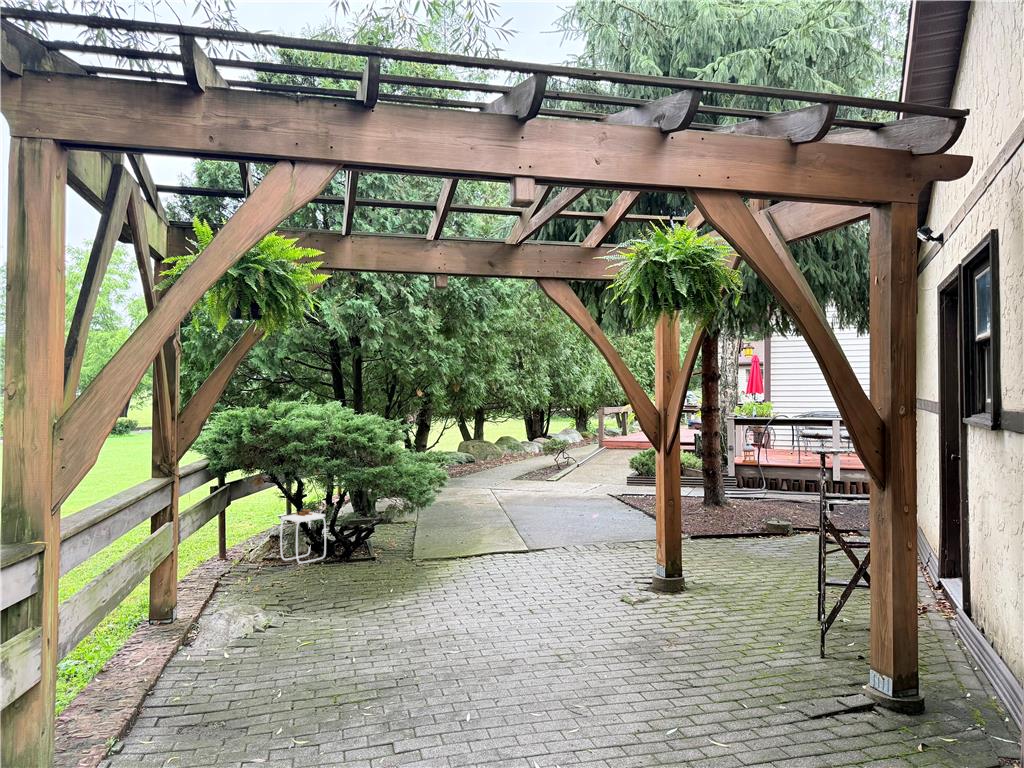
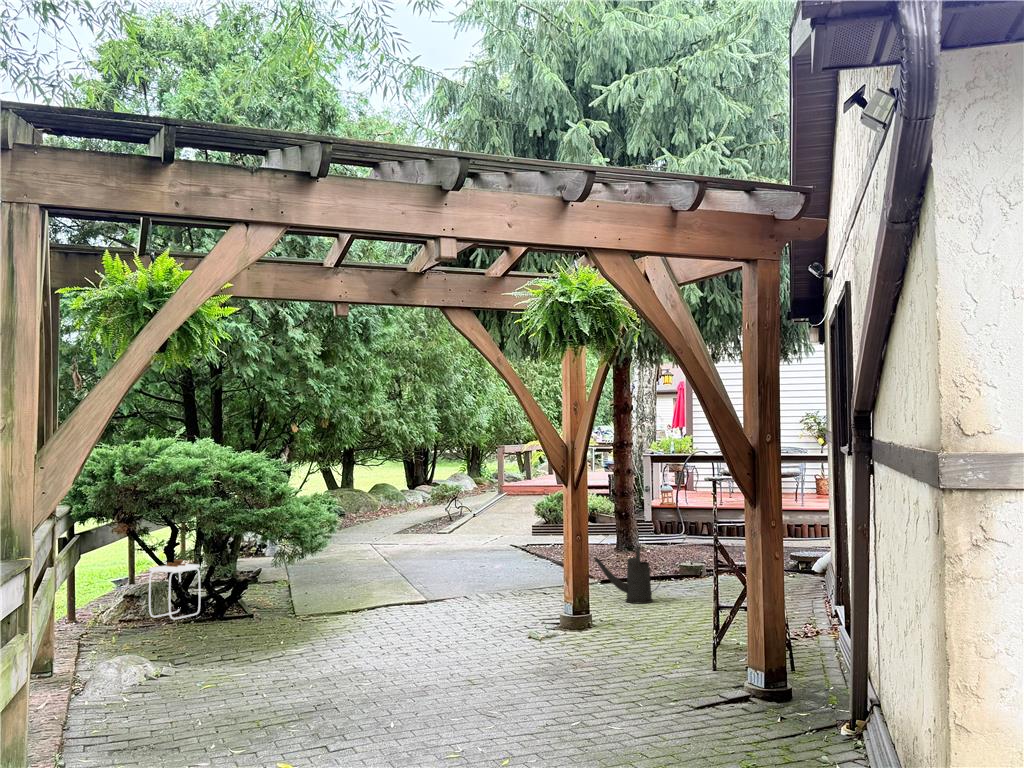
watering can: none [686,509,751,563] -> present [595,548,661,604]

